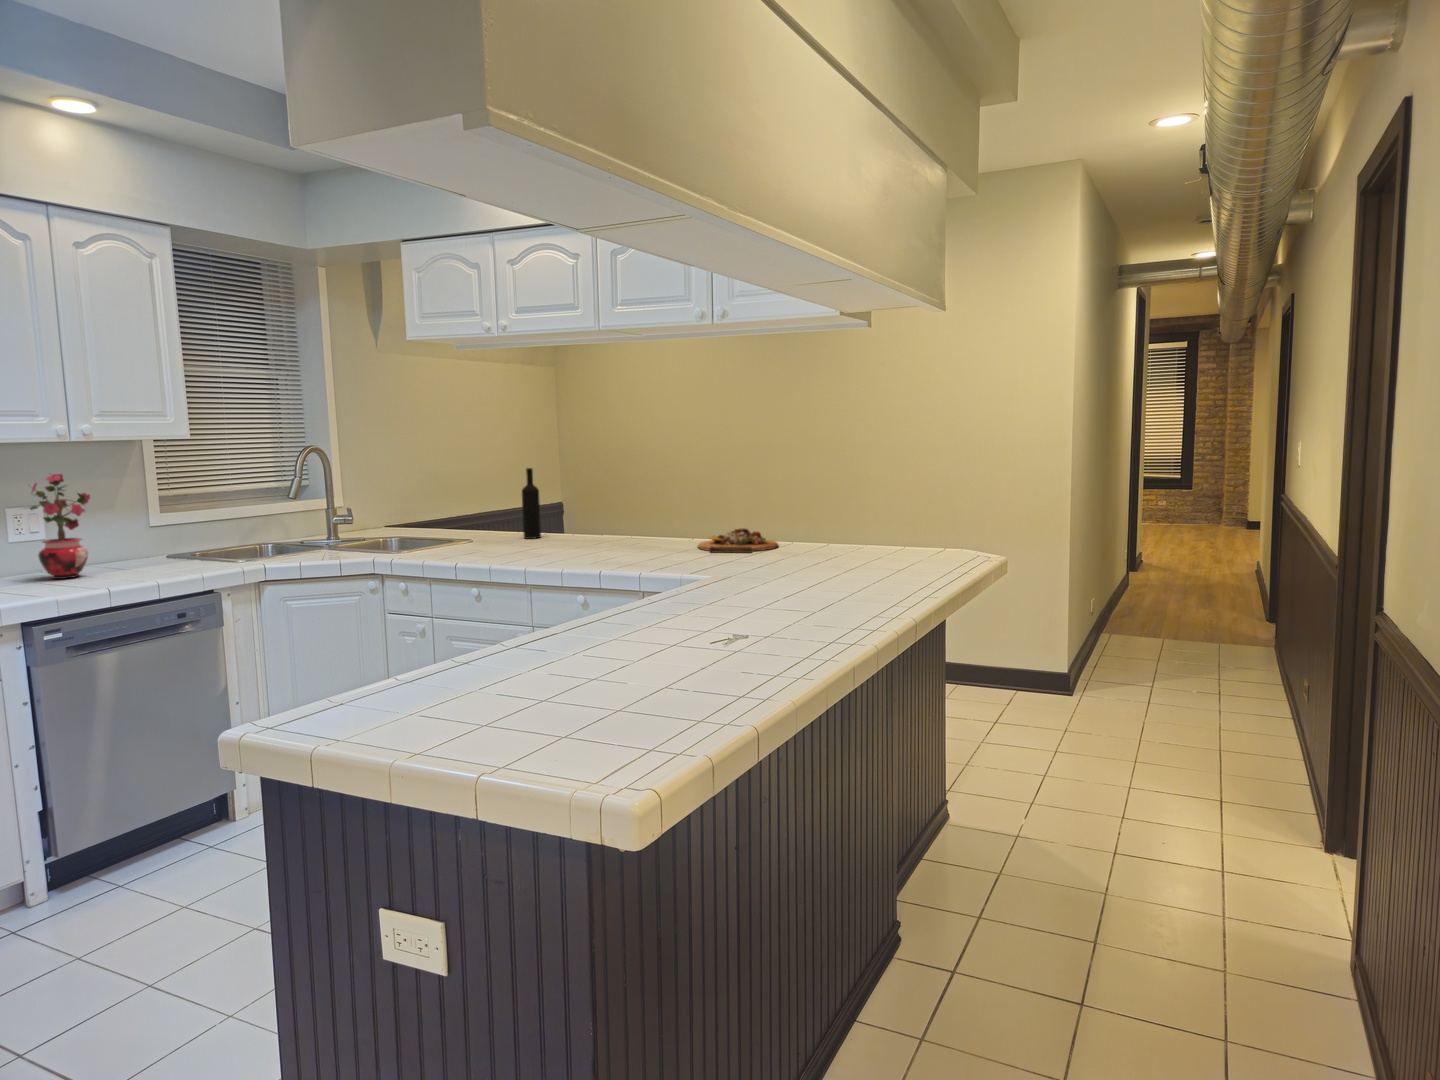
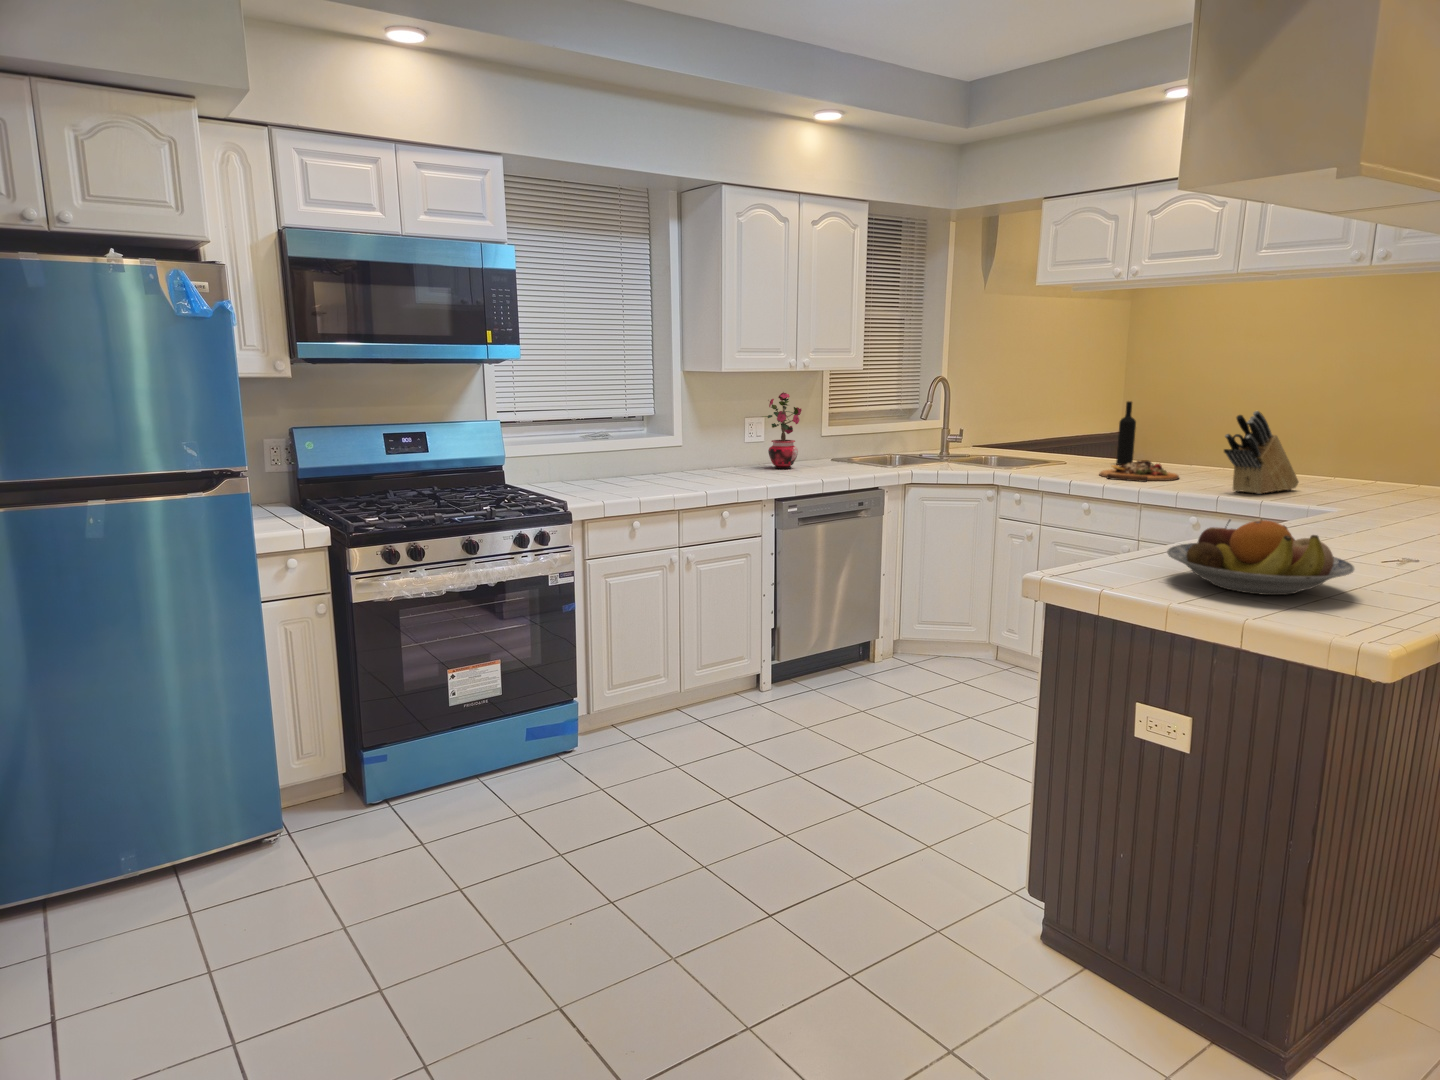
knife block: none [600,474,683,564] -> present [1224,411,1299,494]
cutting board: present [698,528,778,553] -> present [1099,460,1179,482]
fruit bowl: none [423,622,641,725] -> present [1167,520,1354,595]

